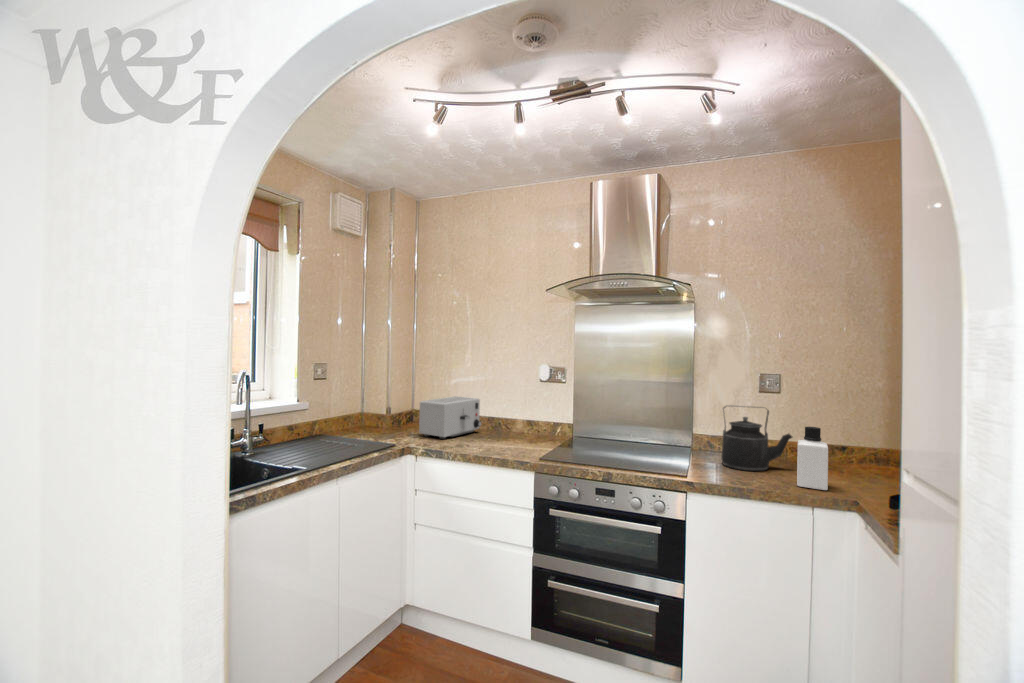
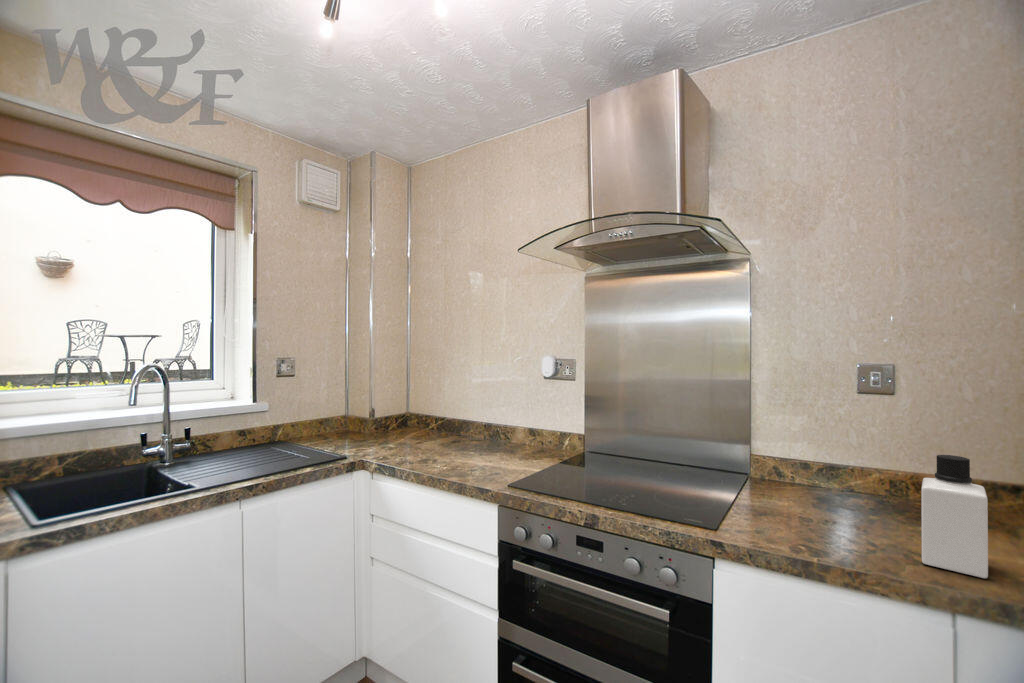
toaster: present [419,396,481,439] -> none [392,397,473,451]
kettle: present [721,405,792,471] -> none [788,413,915,524]

